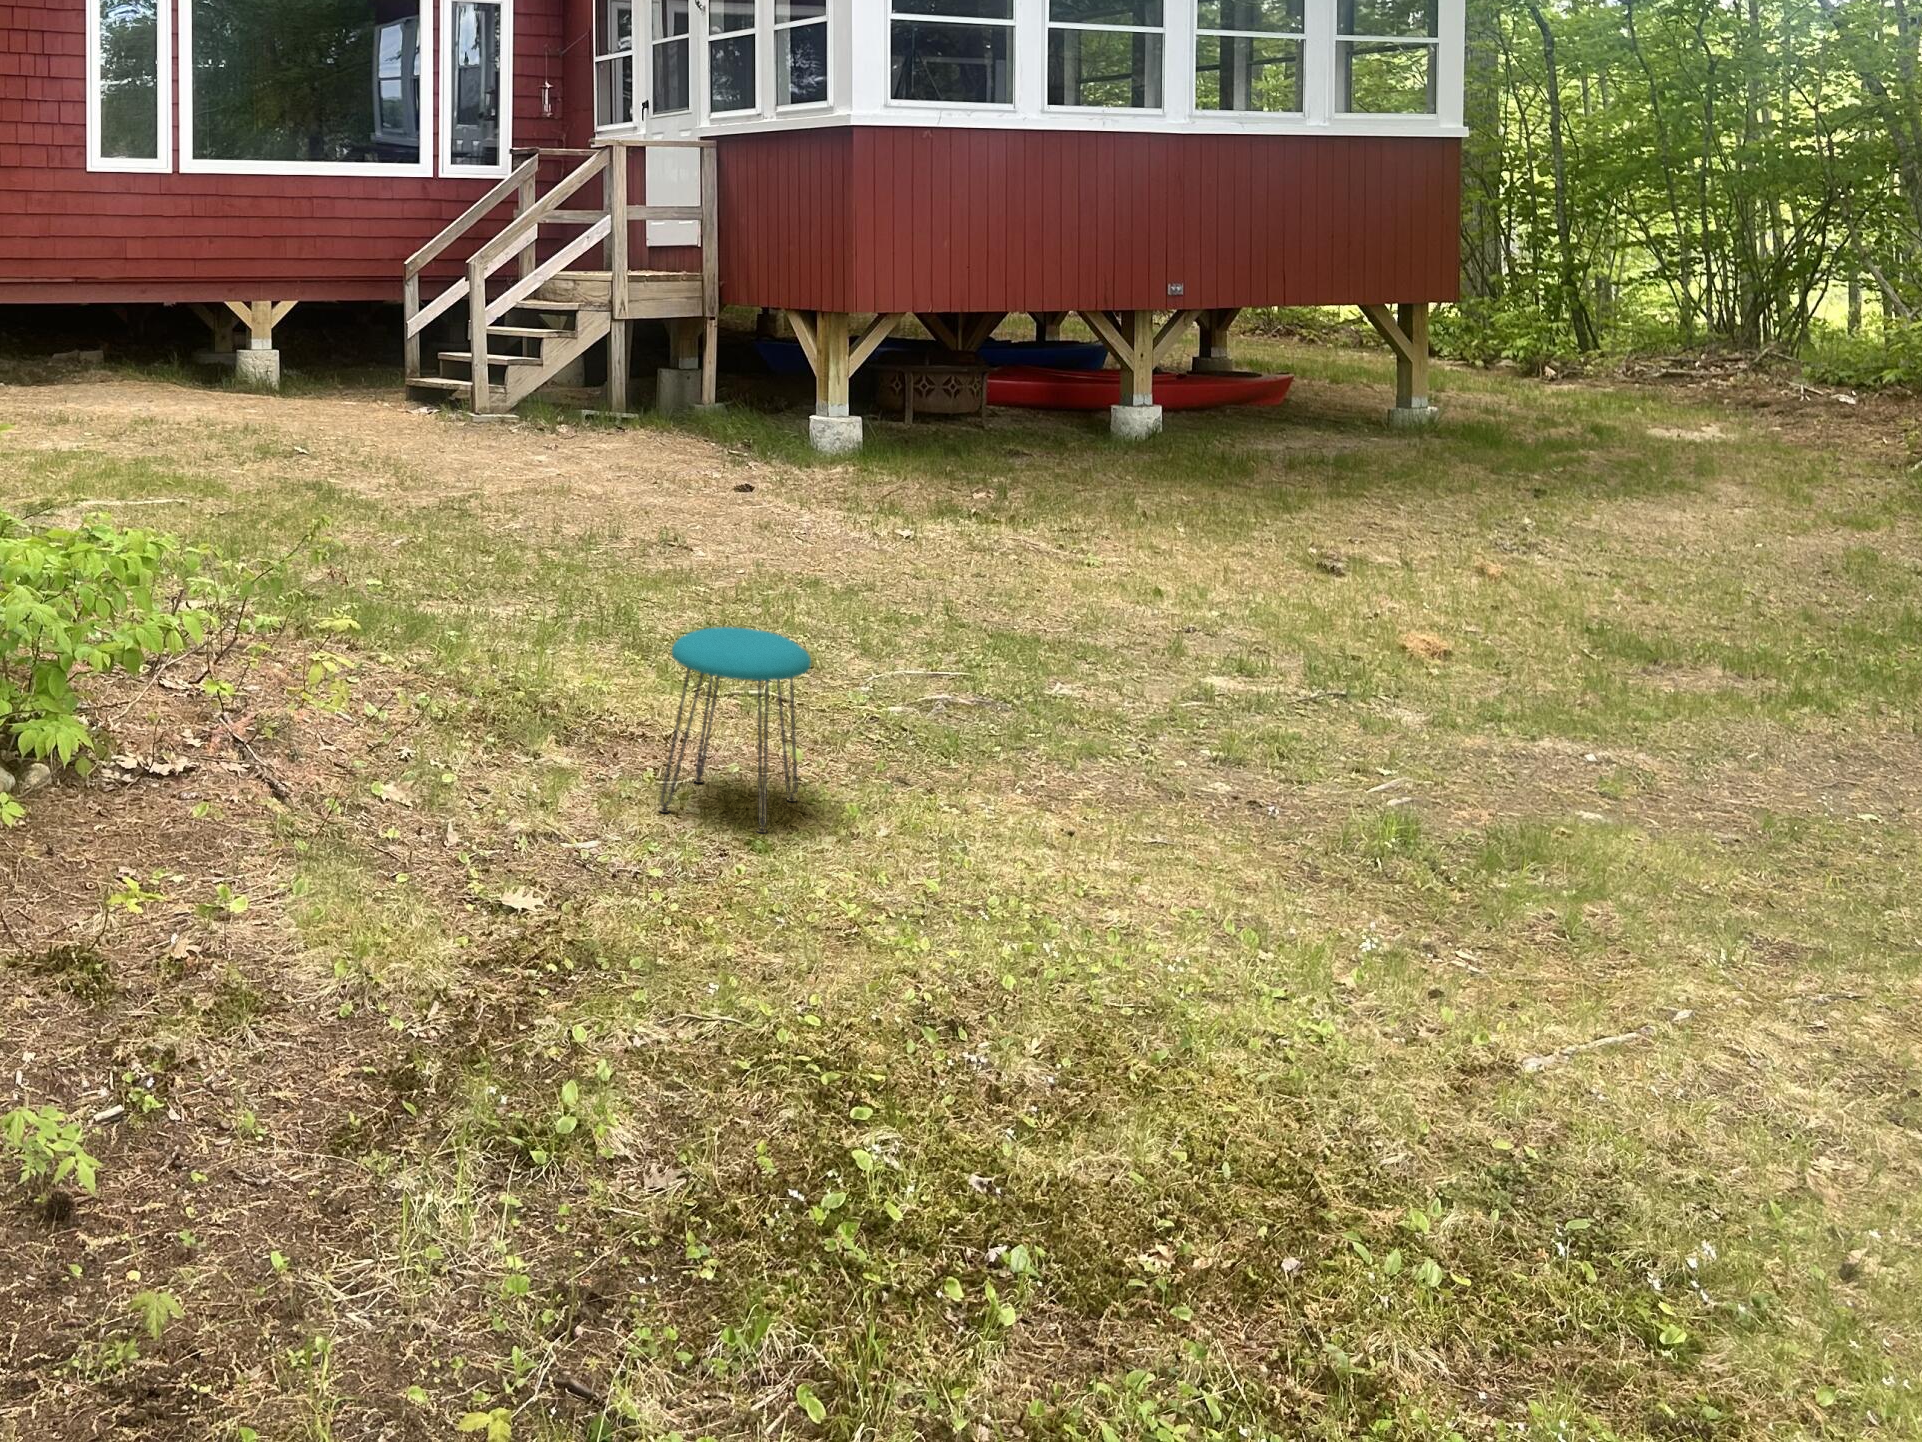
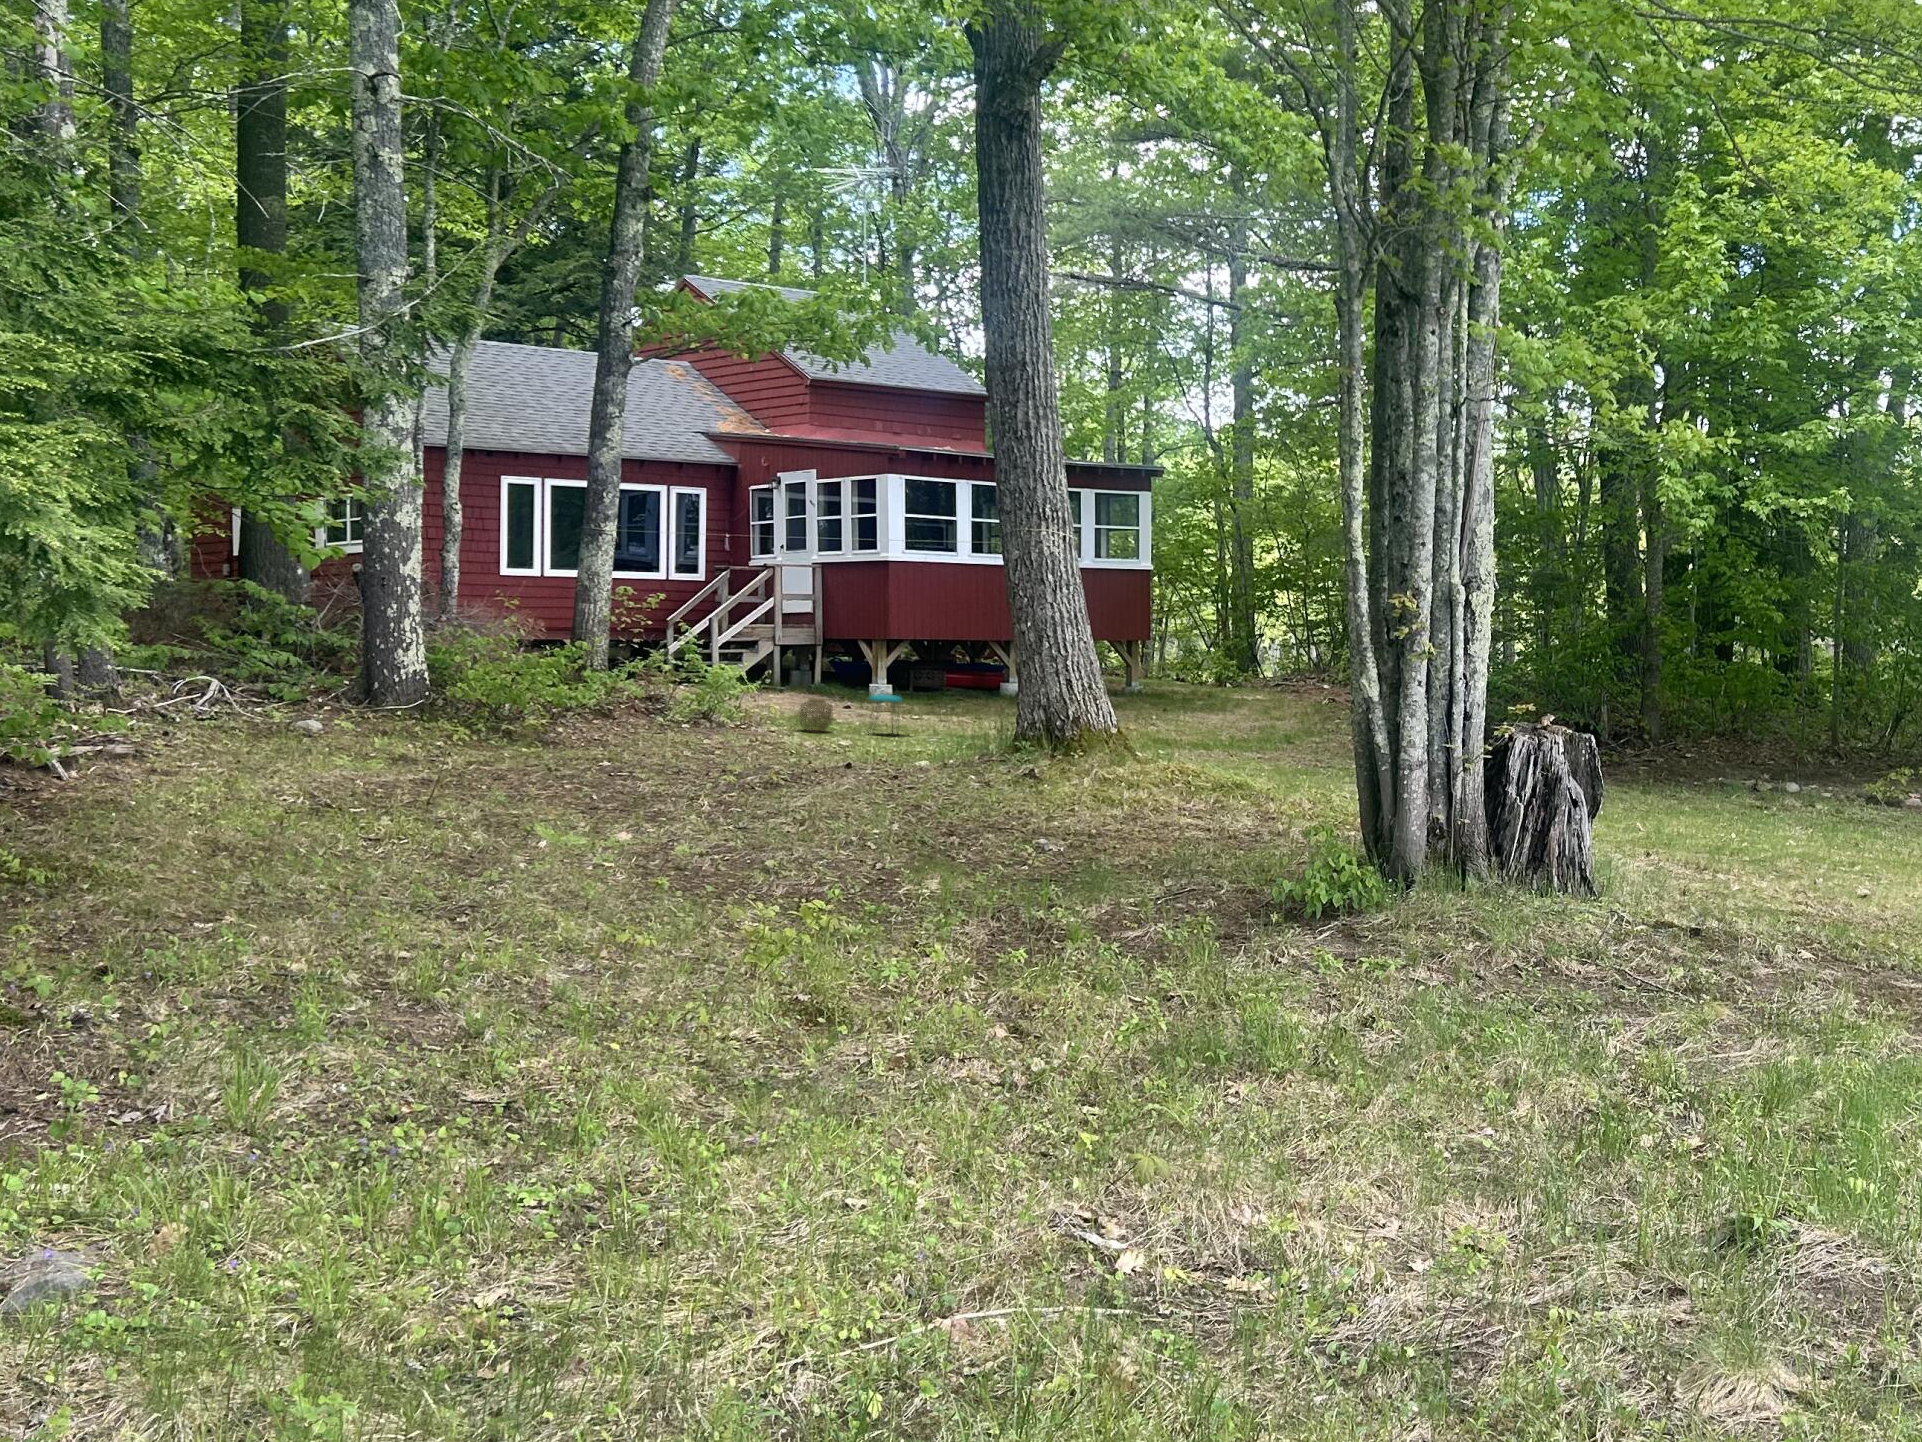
woven basket: none [388,637,524,792] -> present [800,698,833,732]

